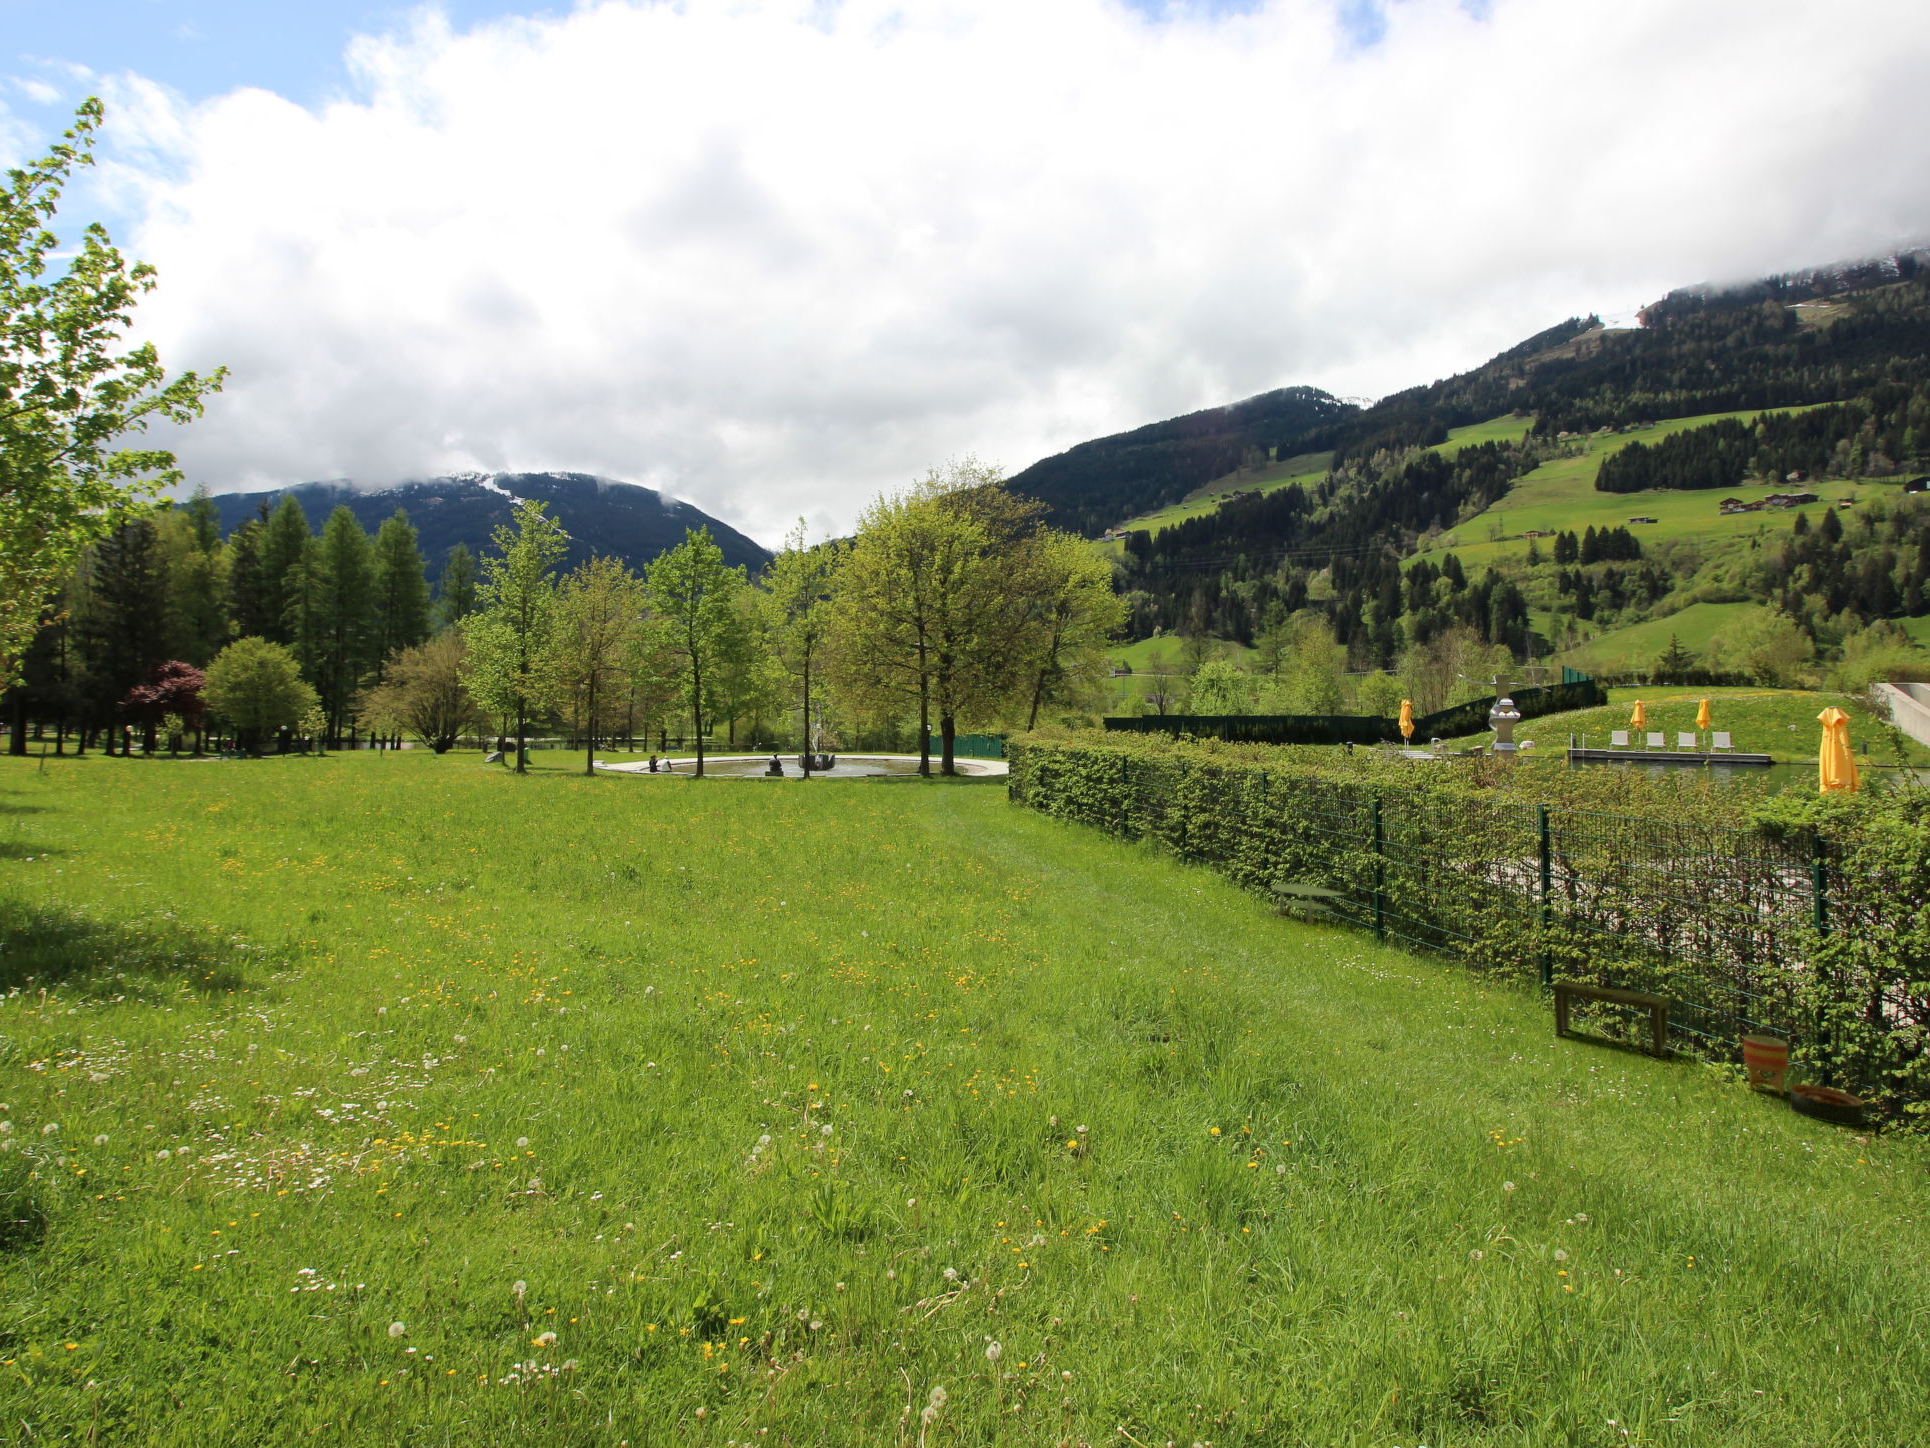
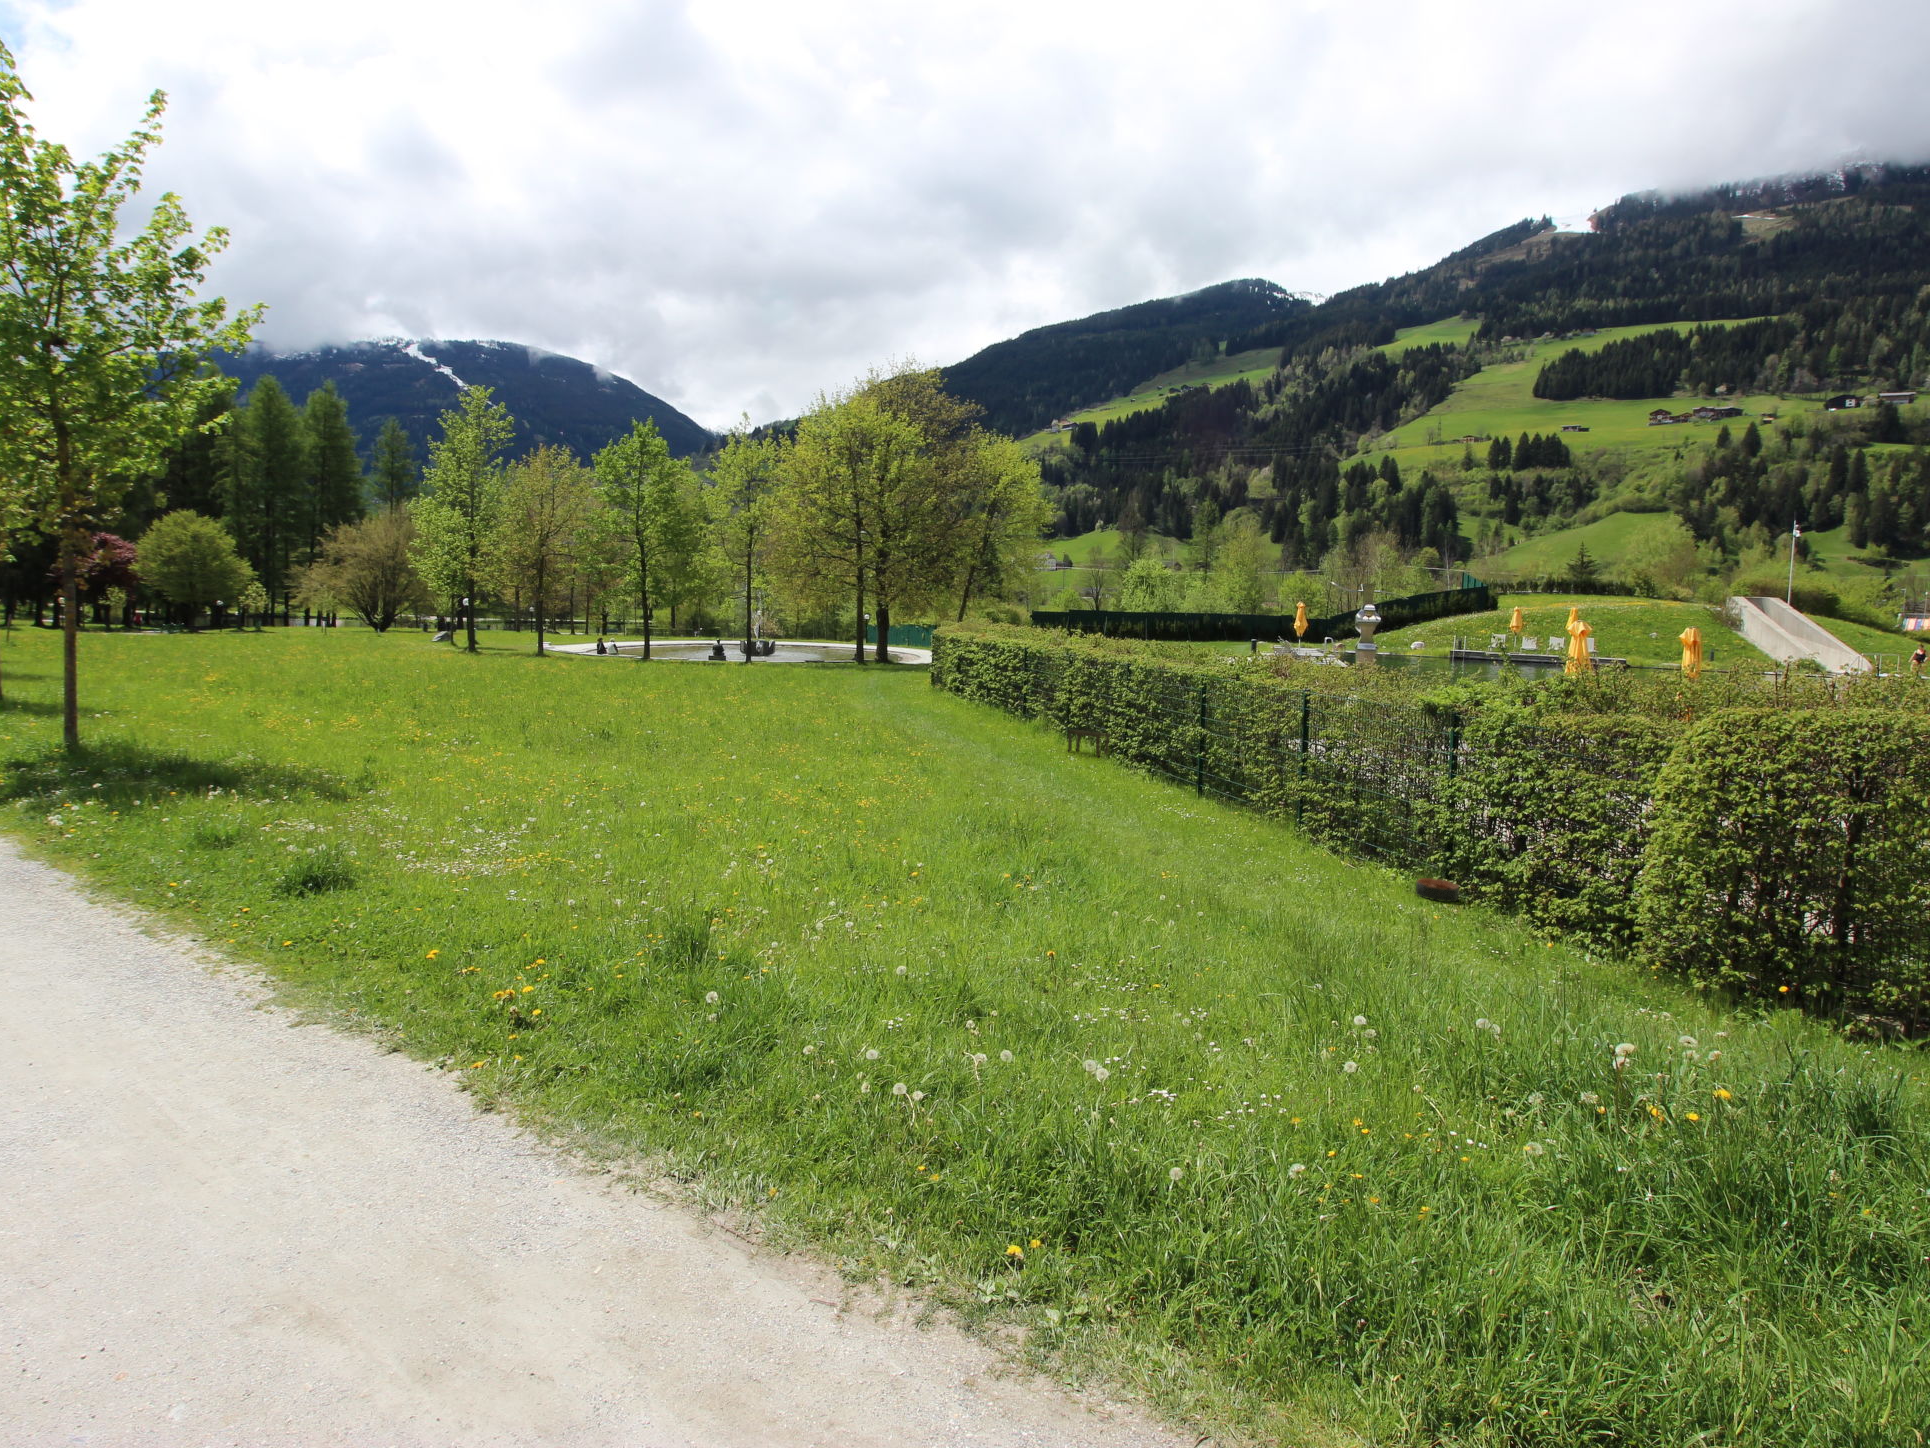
round table: present [1271,884,1343,925] -> none [1119,751,1180,783]
bench: present [1552,981,1671,1057] -> present [1068,730,1110,757]
planter: present [1744,1035,1789,1096] -> none [1398,848,1426,888]

